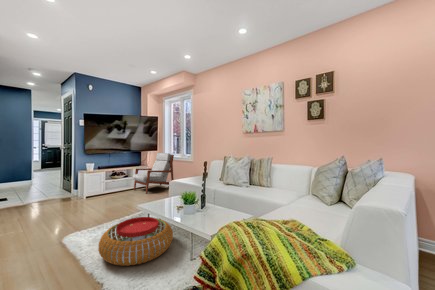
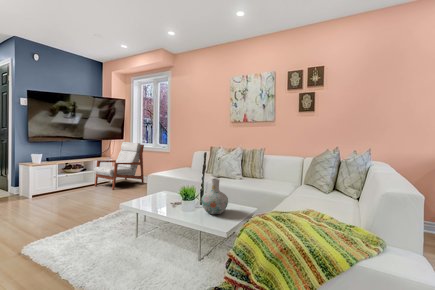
vase: none [192,189,218,225] -> present [202,179,228,215]
pouf: present [98,217,173,266] -> none [93,212,174,263]

